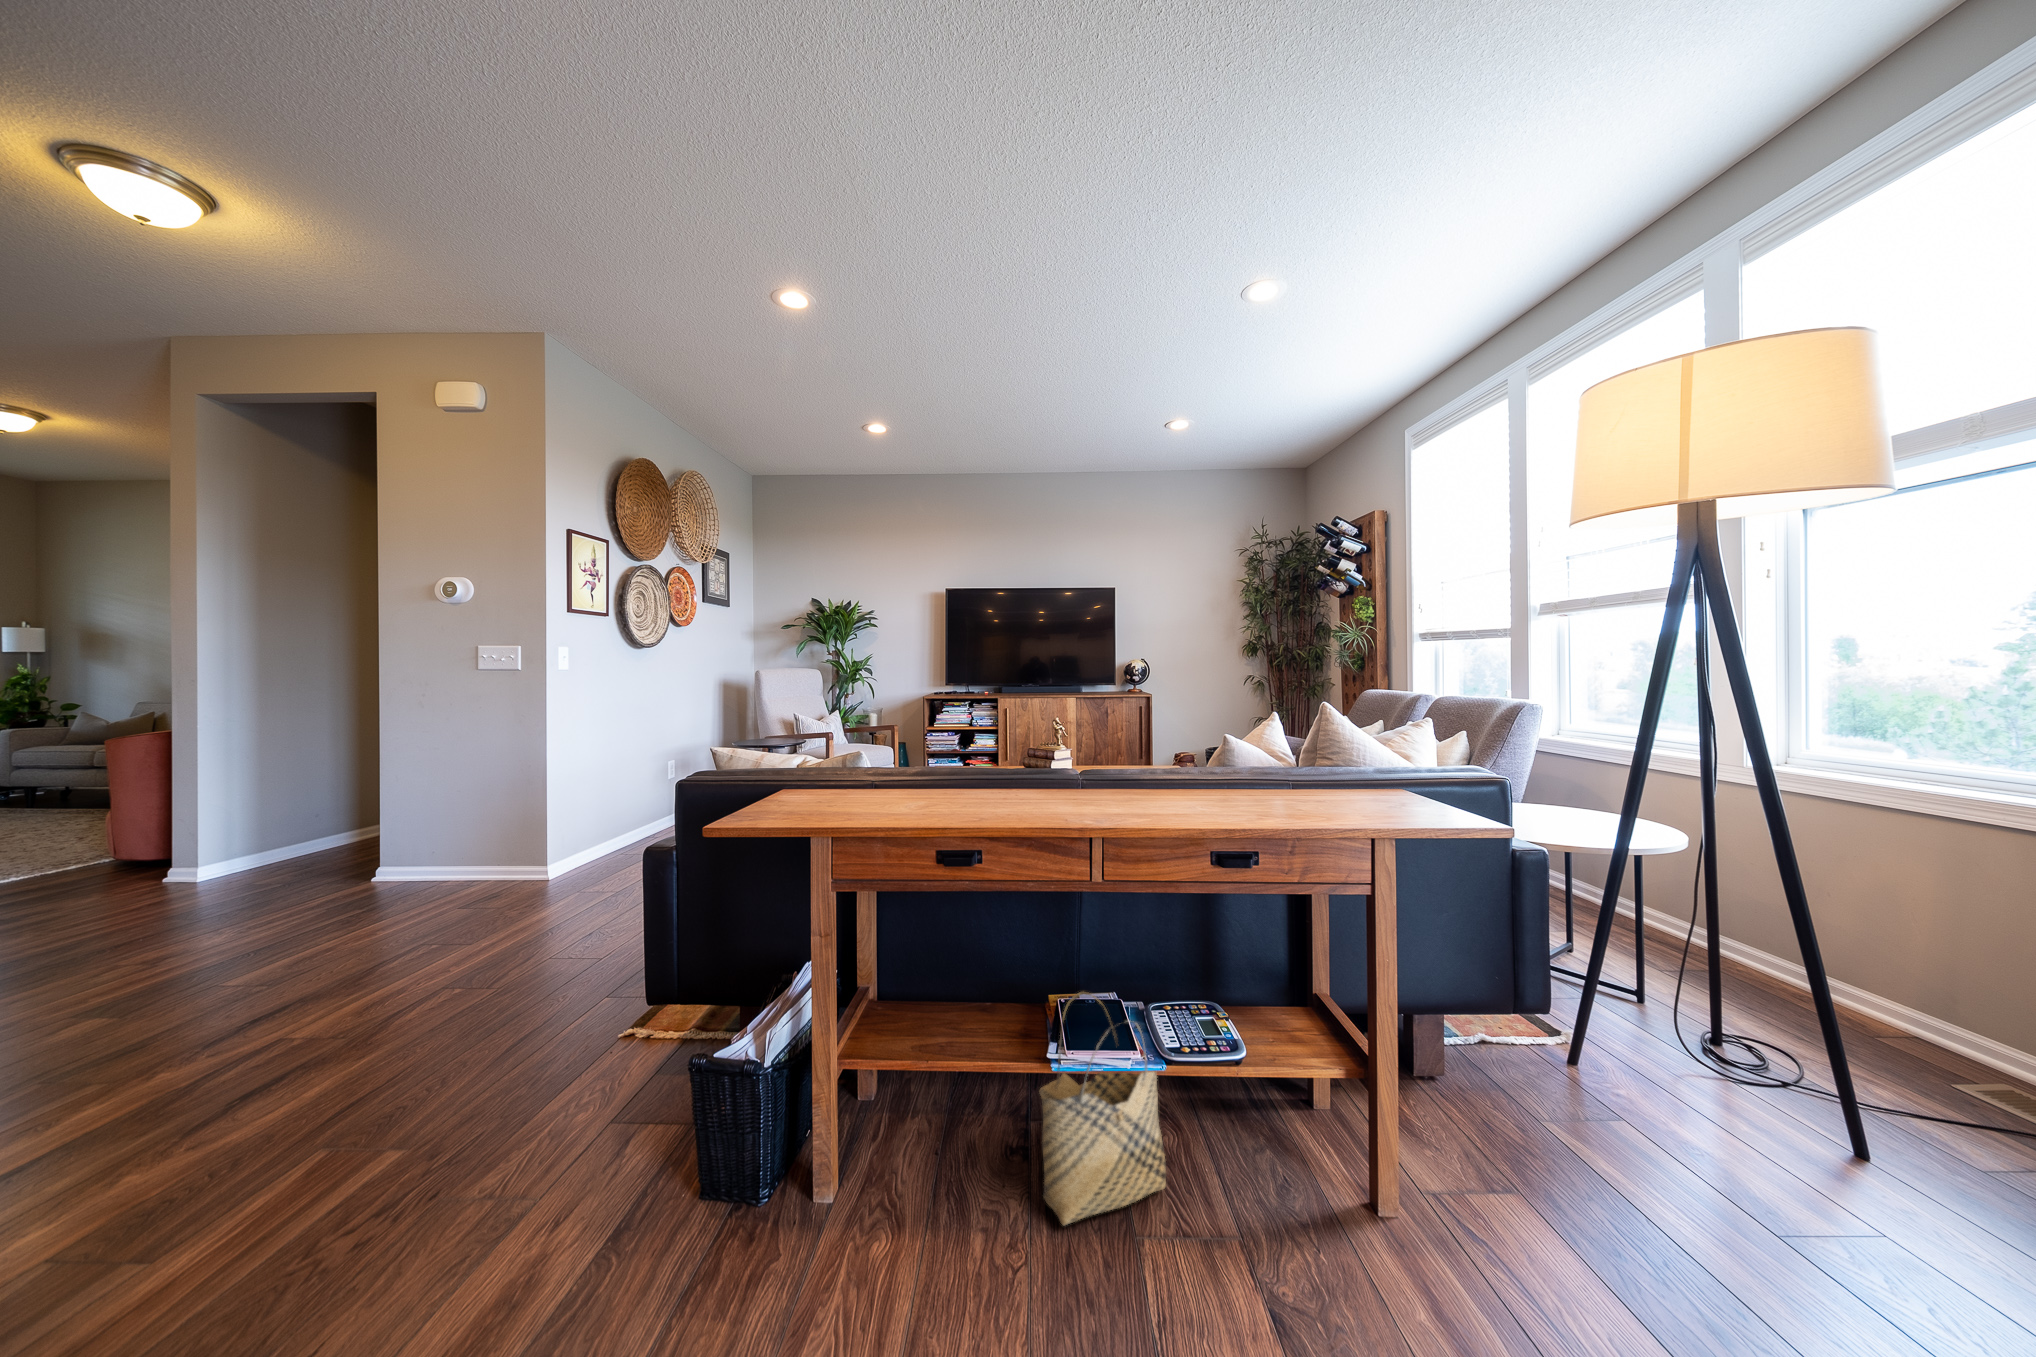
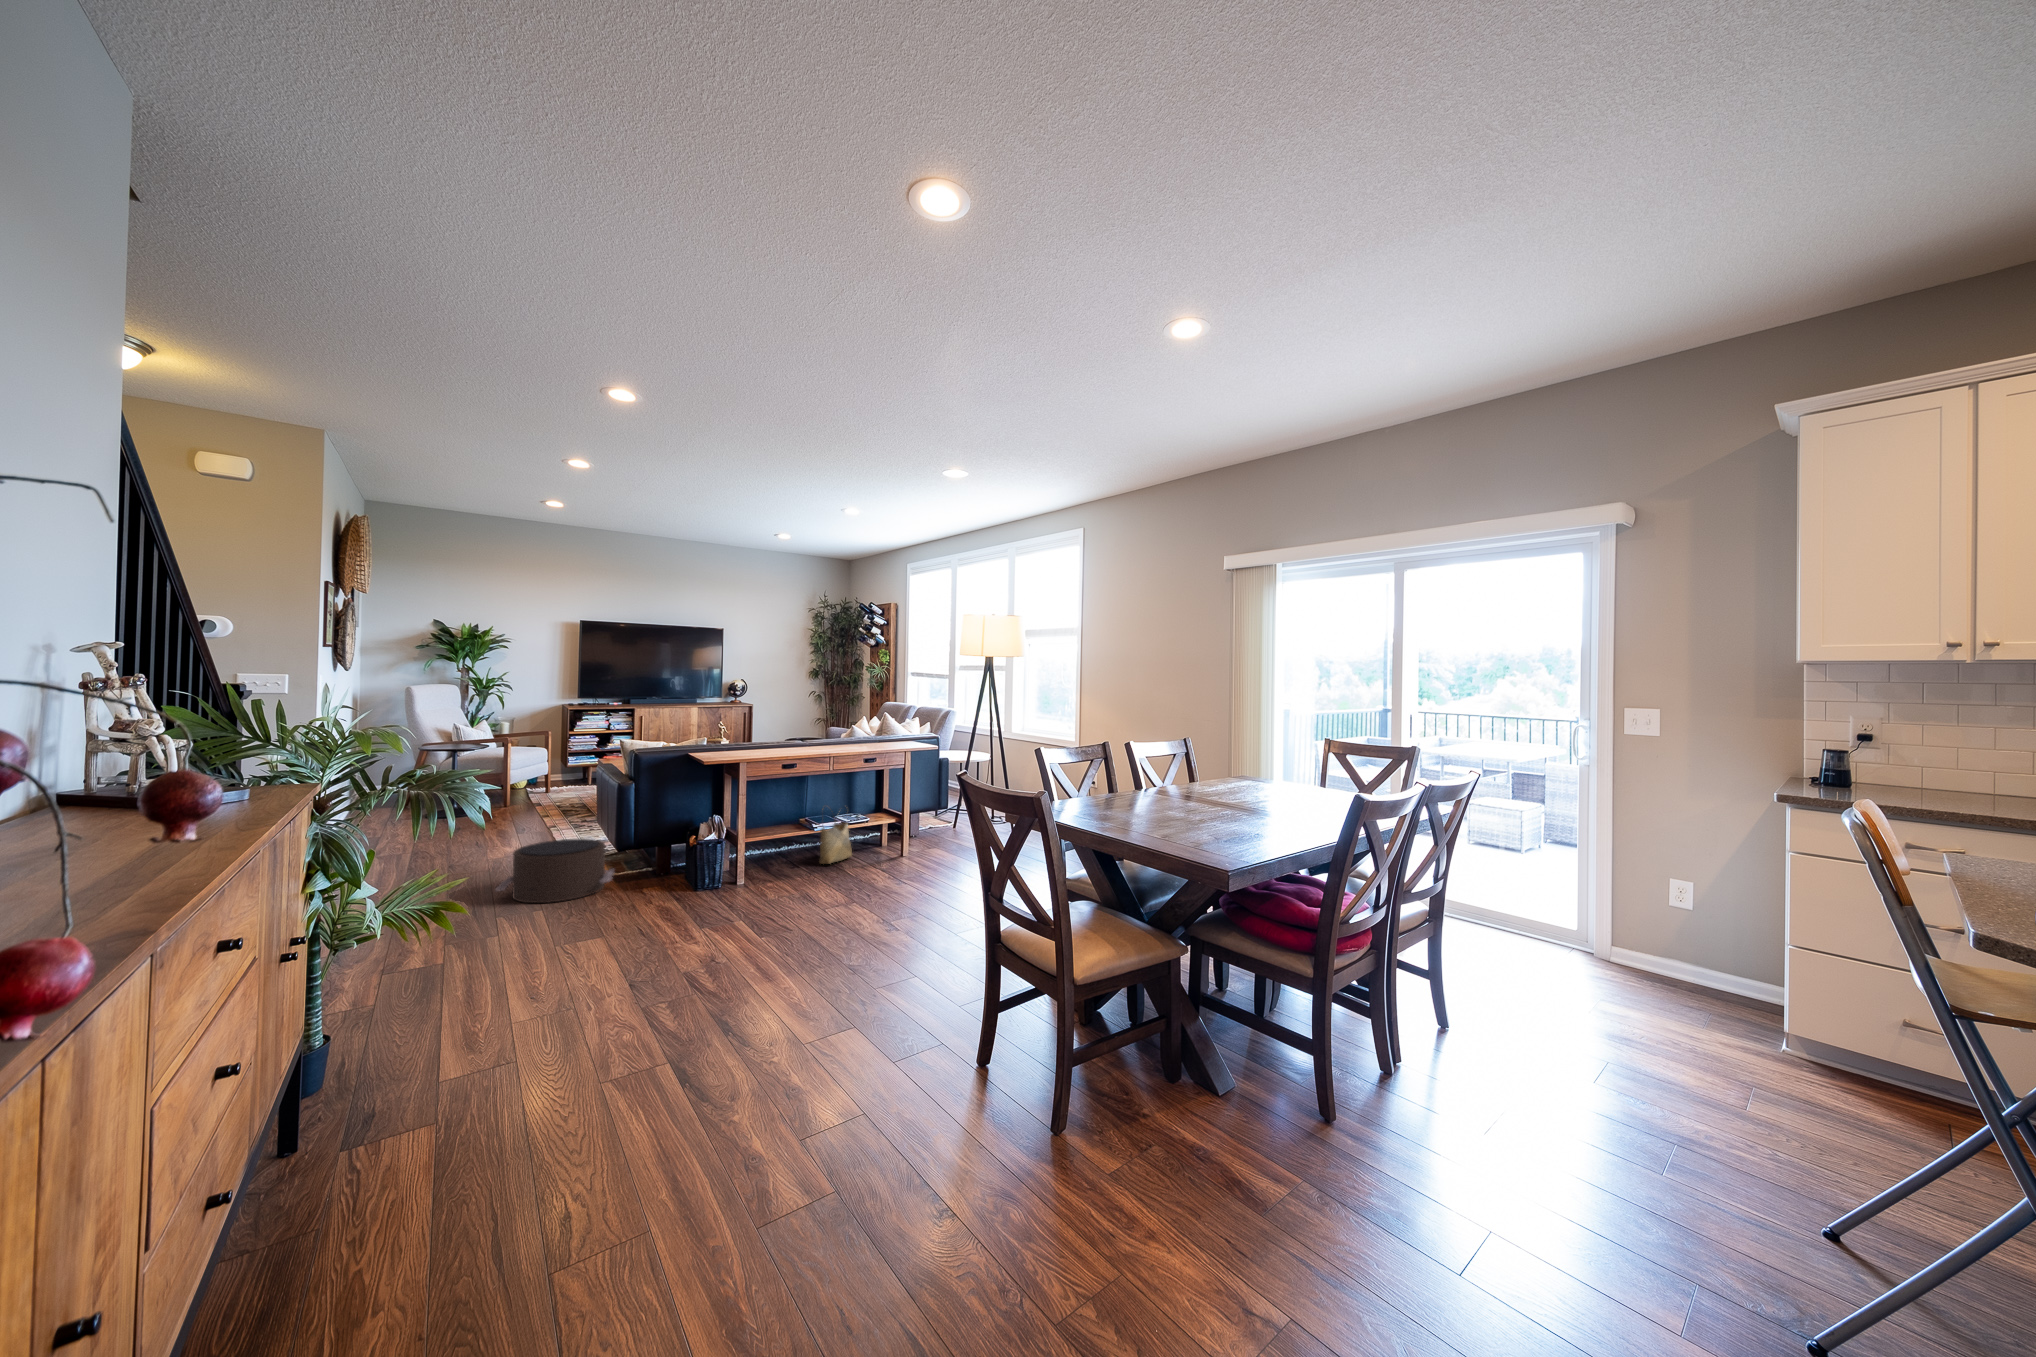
pouf: none [306,960,585,1160] -> present [495,839,614,903]

